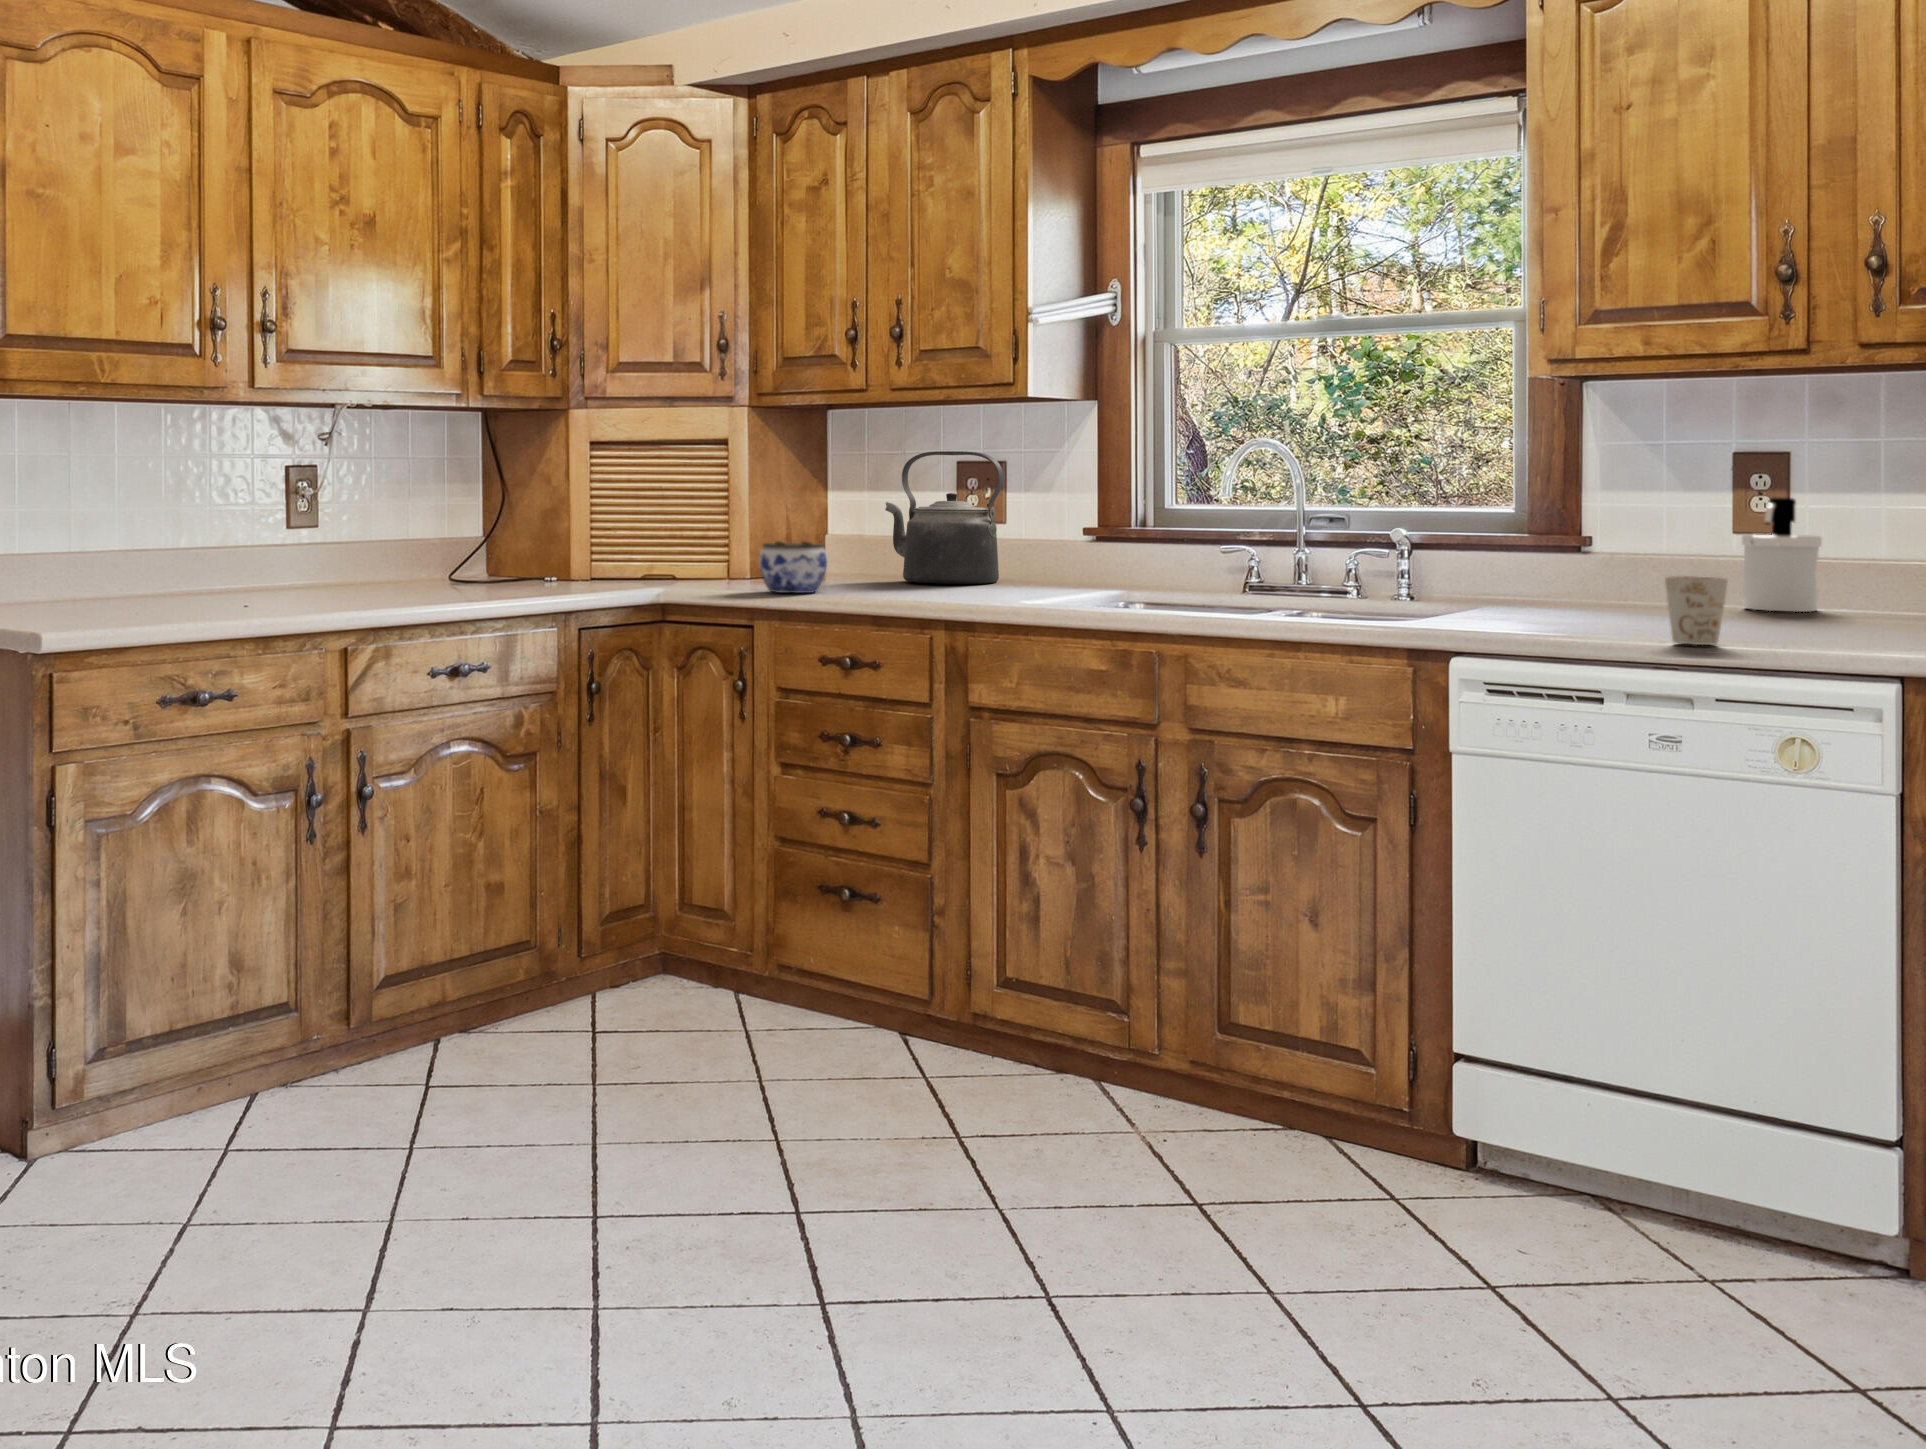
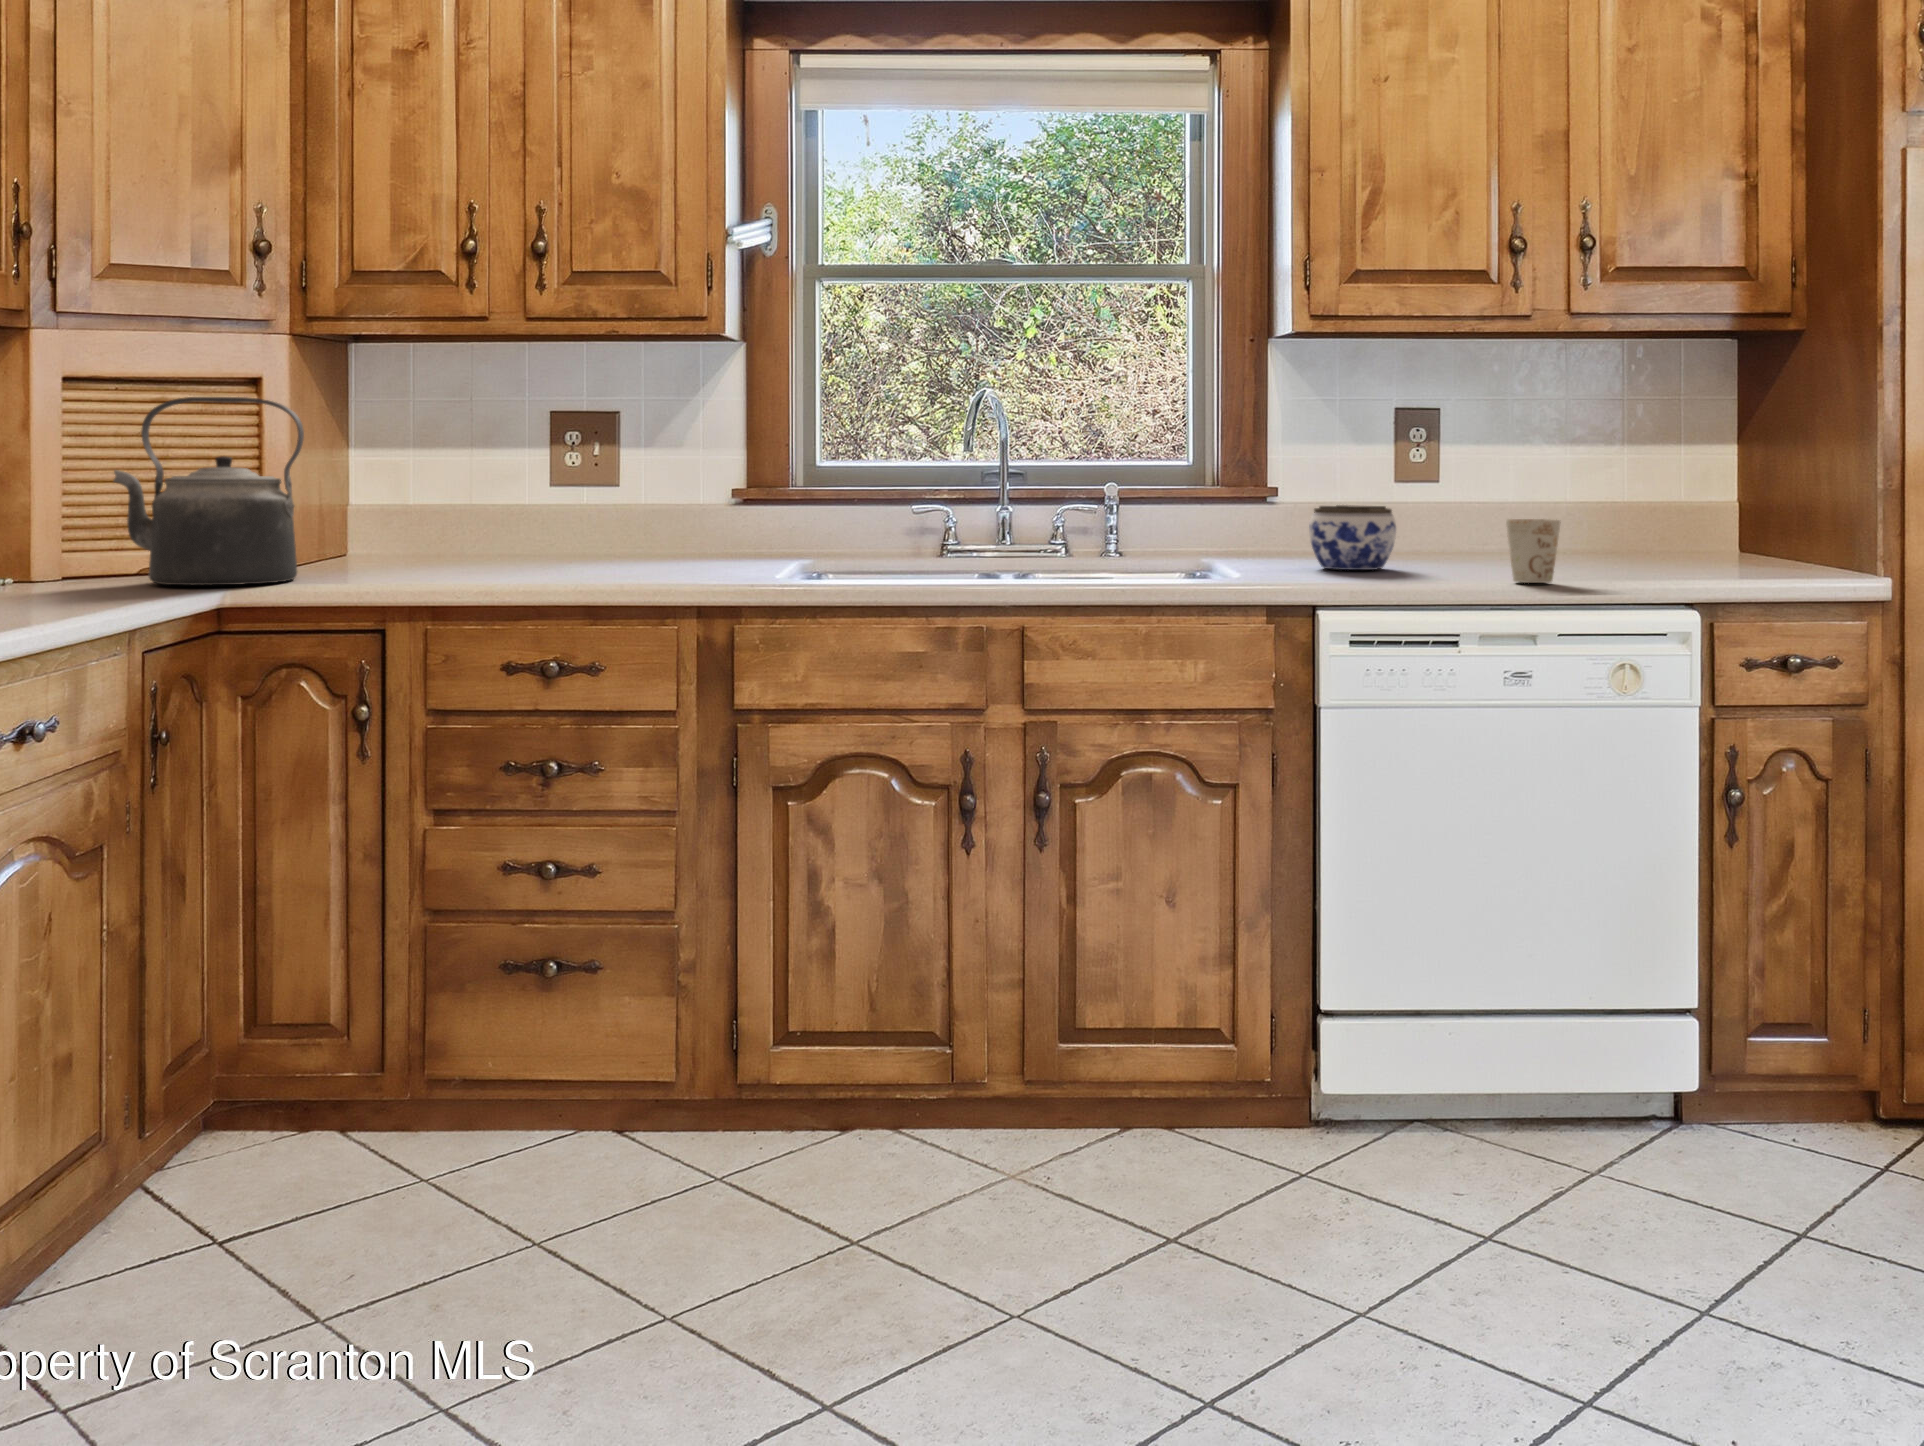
kettle: present [885,451,1003,584] -> present [114,397,304,585]
soap dispenser: present [1742,498,1822,612] -> none [1397,450,1460,551]
jar: present [759,541,827,593] -> present [1309,505,1396,570]

